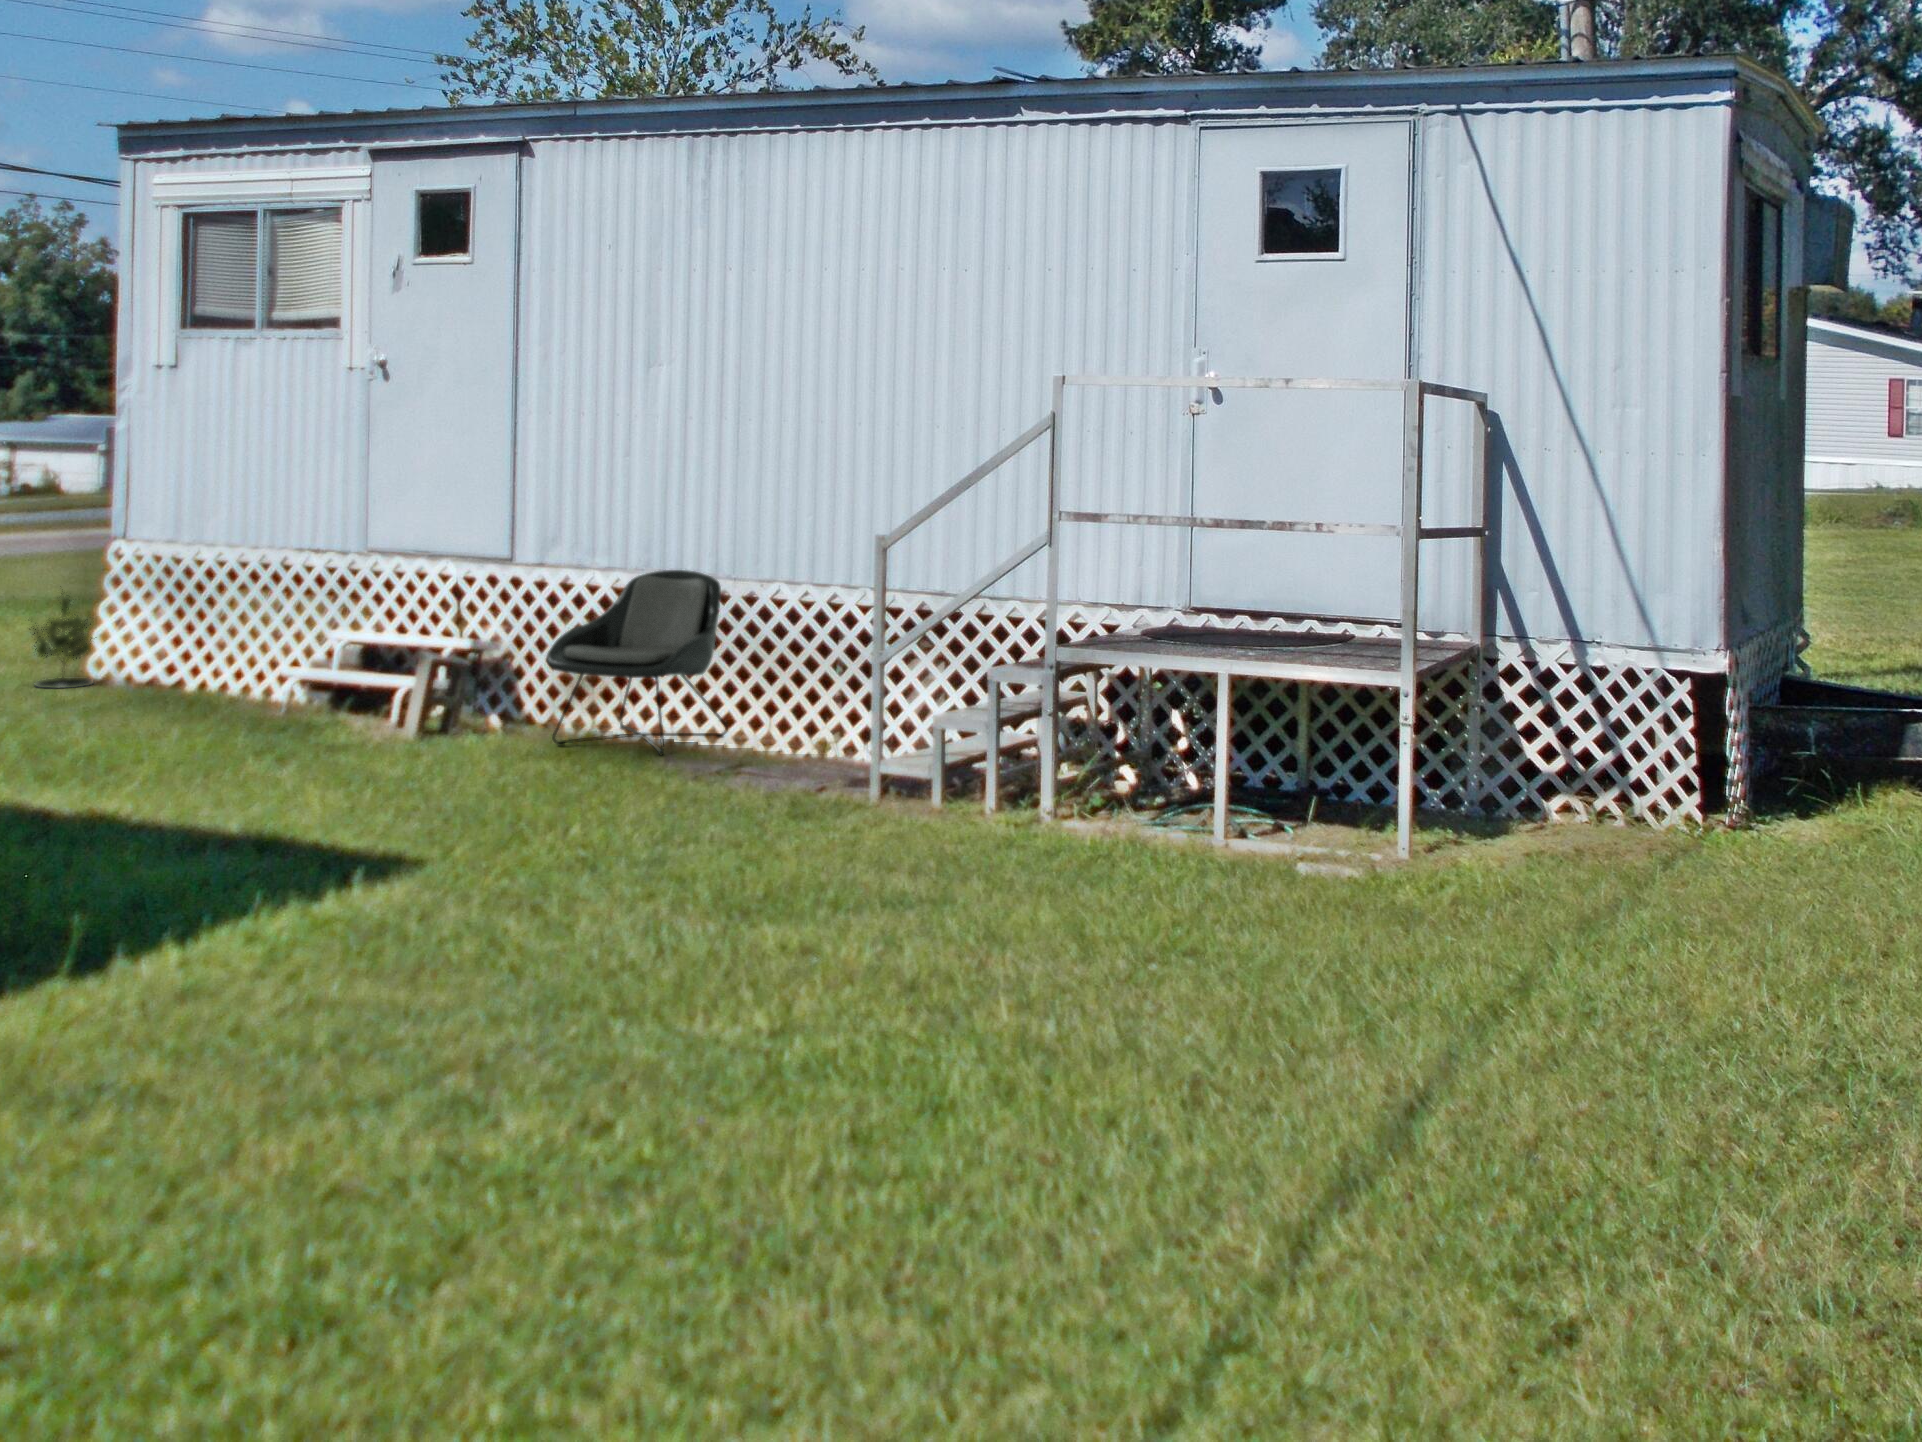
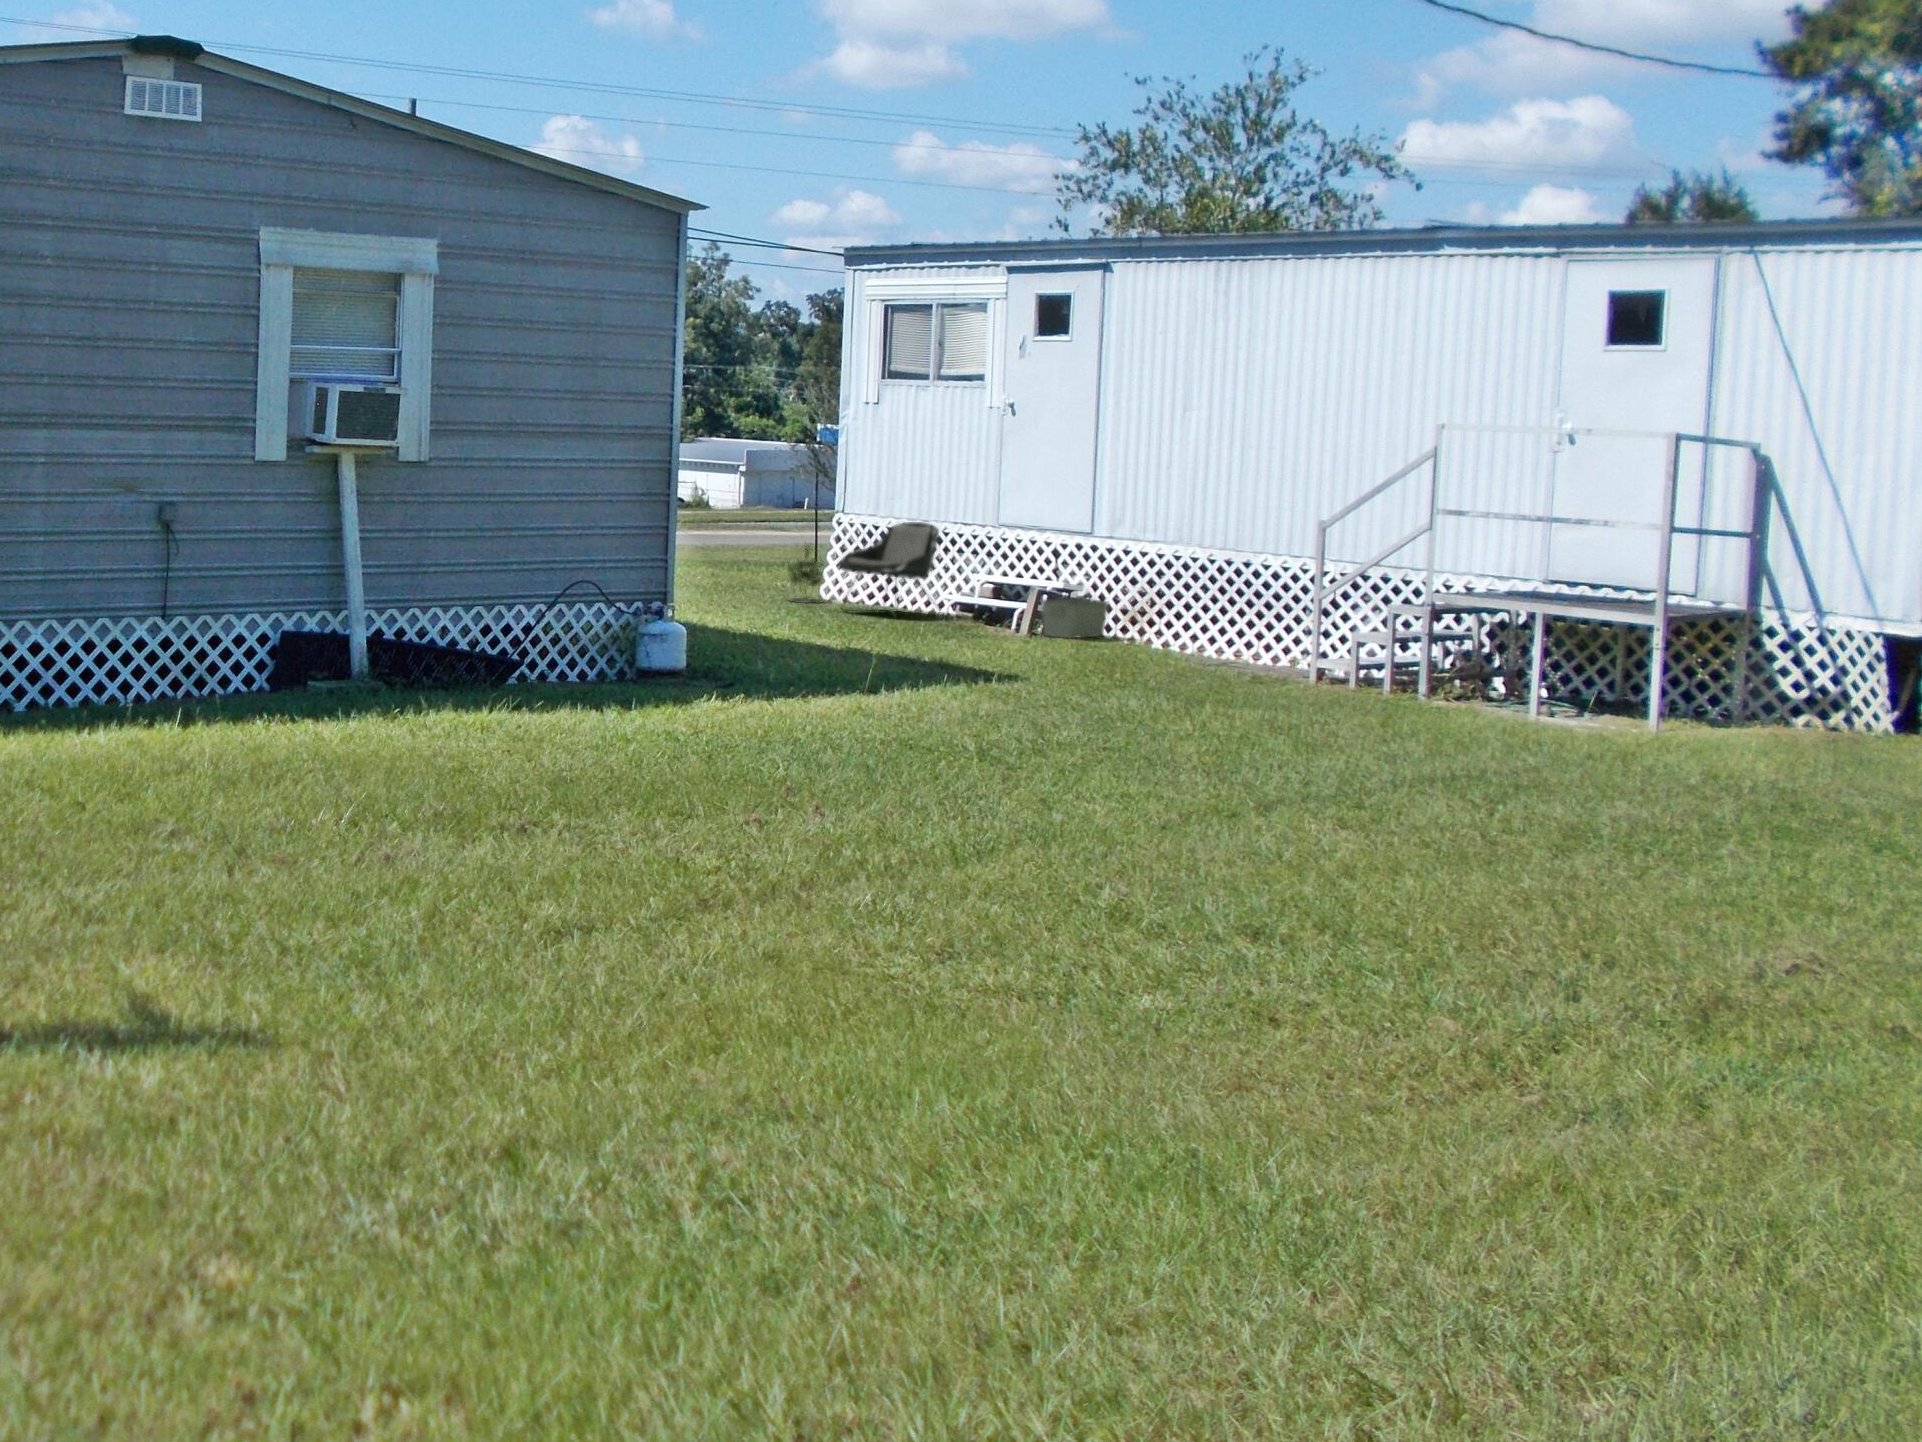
lounge chair: present [546,570,728,755] -> present [839,522,941,616]
storage bin: none [436,662,541,735] -> present [1042,598,1108,639]

